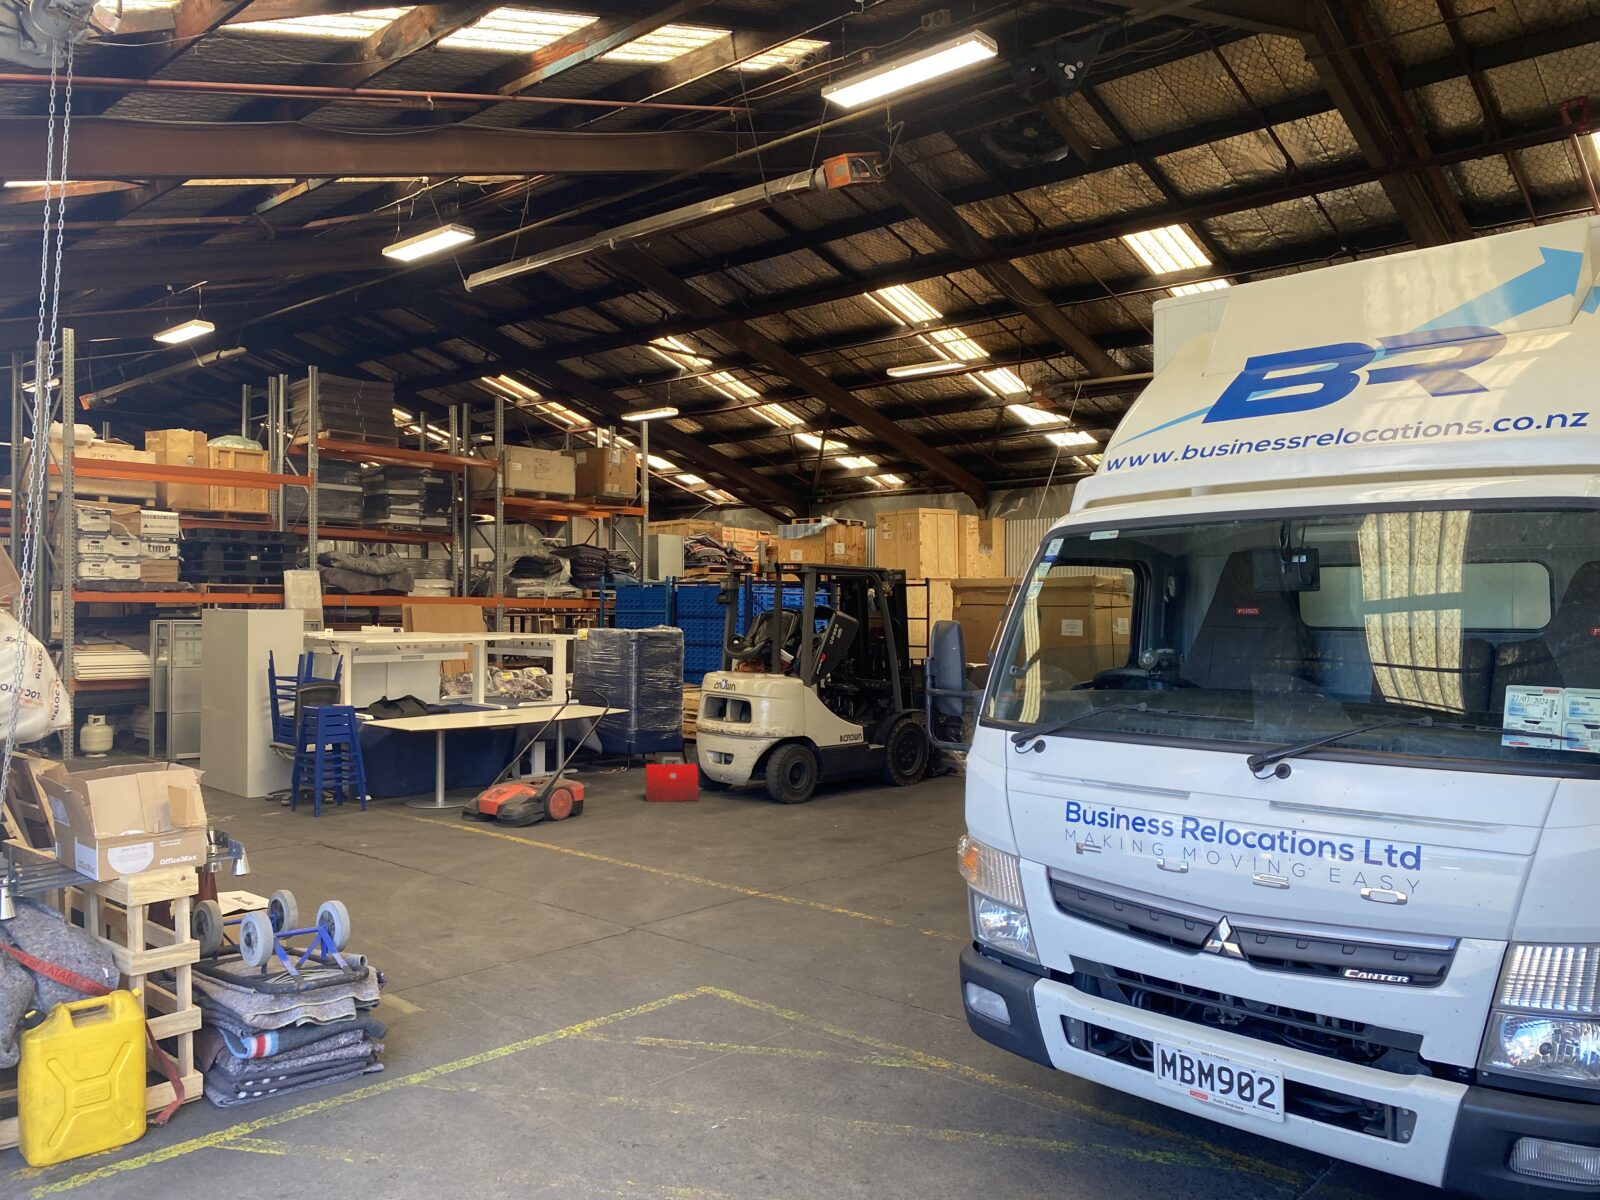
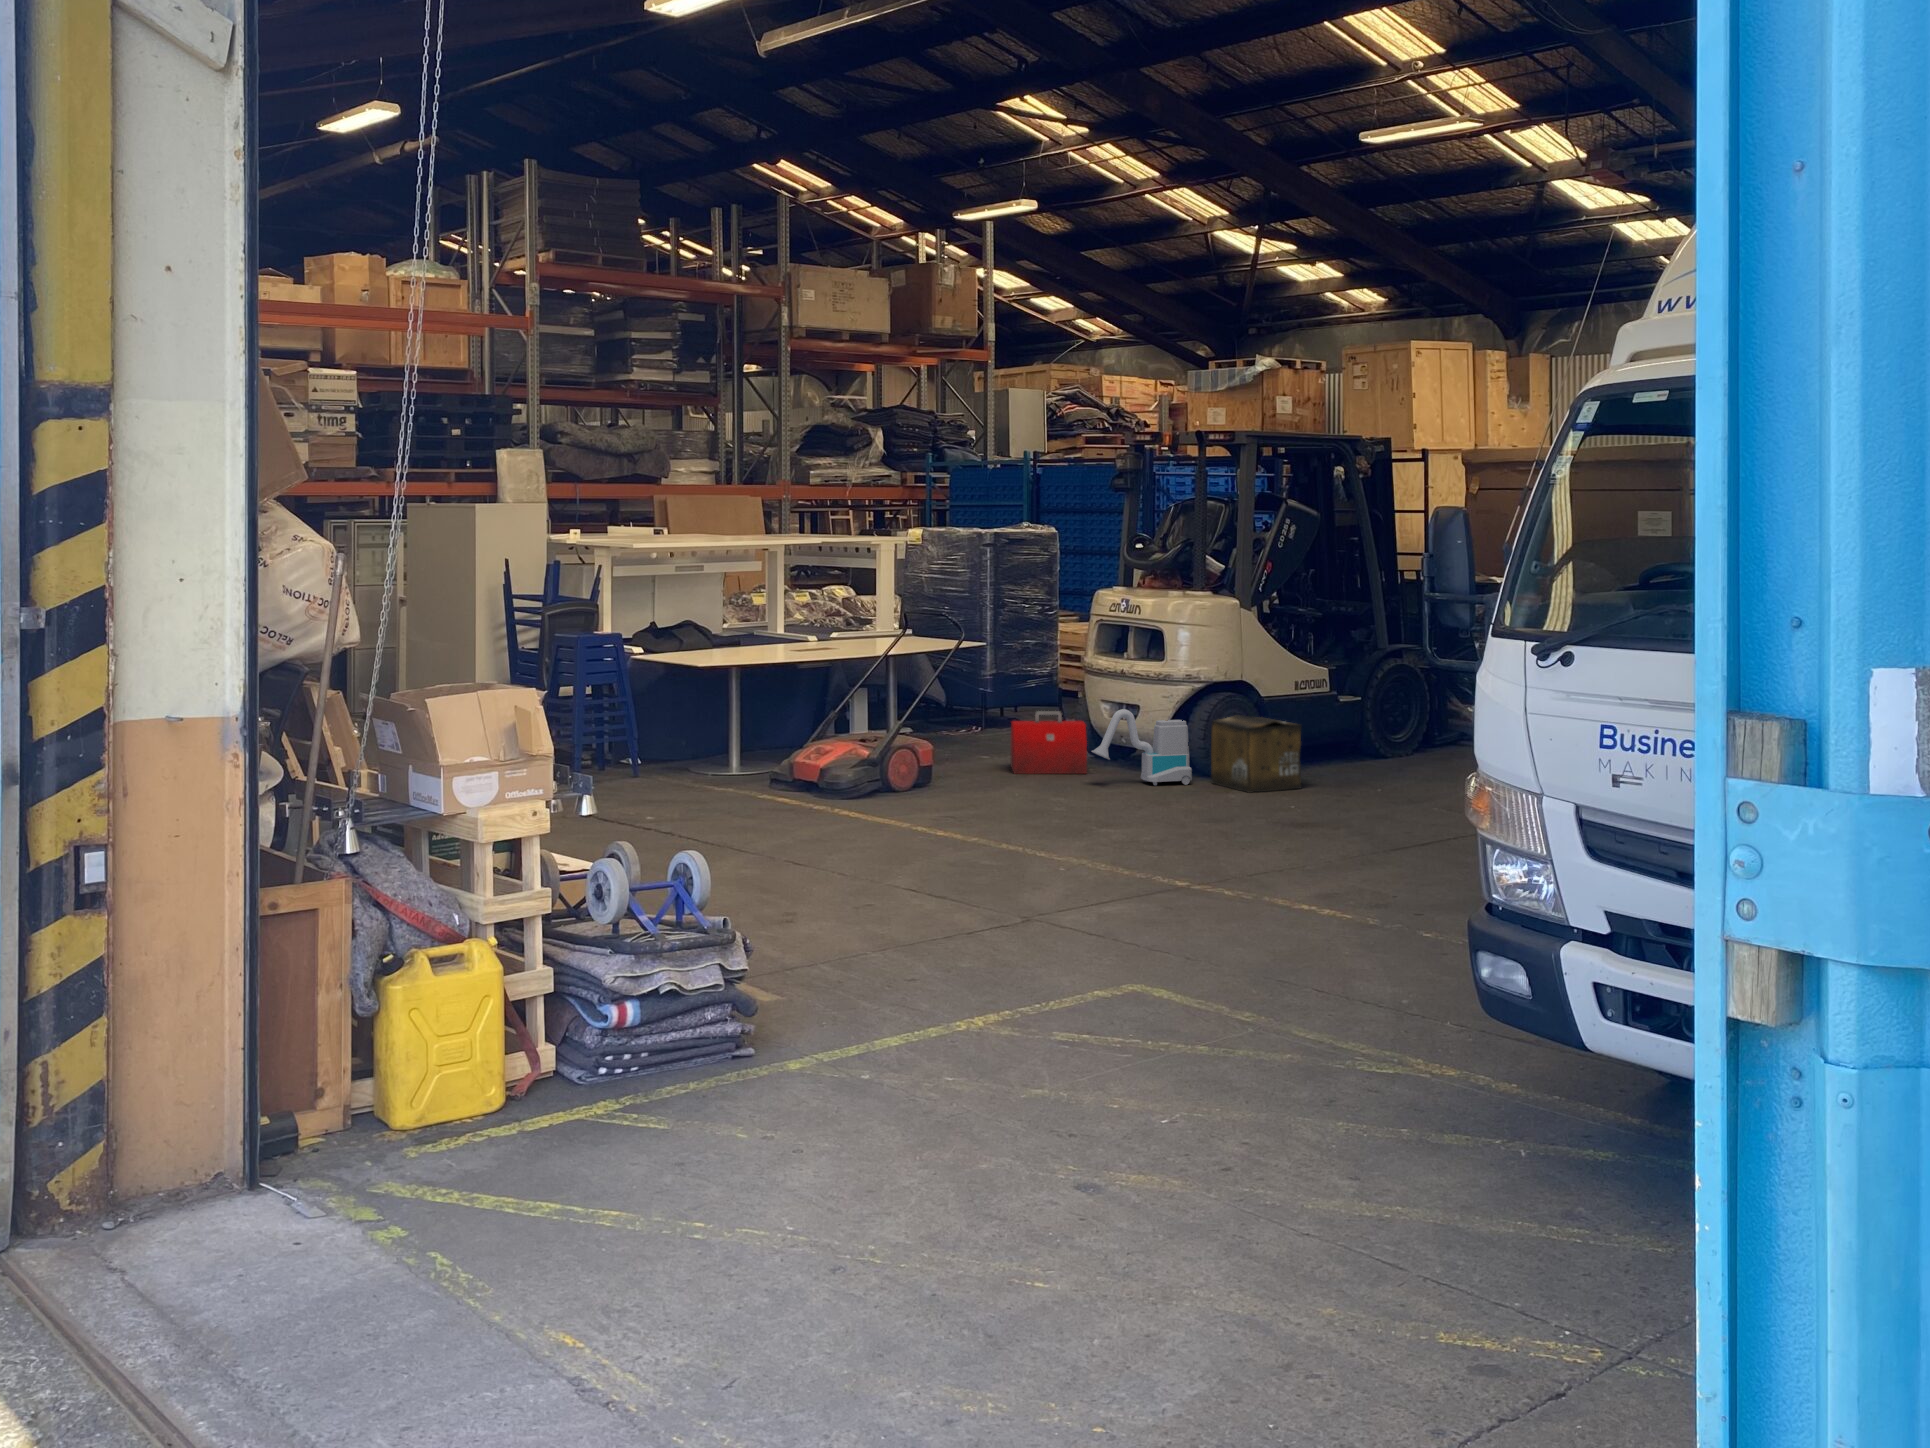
vacuum cleaner: none [700,756,770,809] -> present [1091,709,1192,786]
cardboard box: none [783,759,845,813] -> present [1211,715,1302,793]

